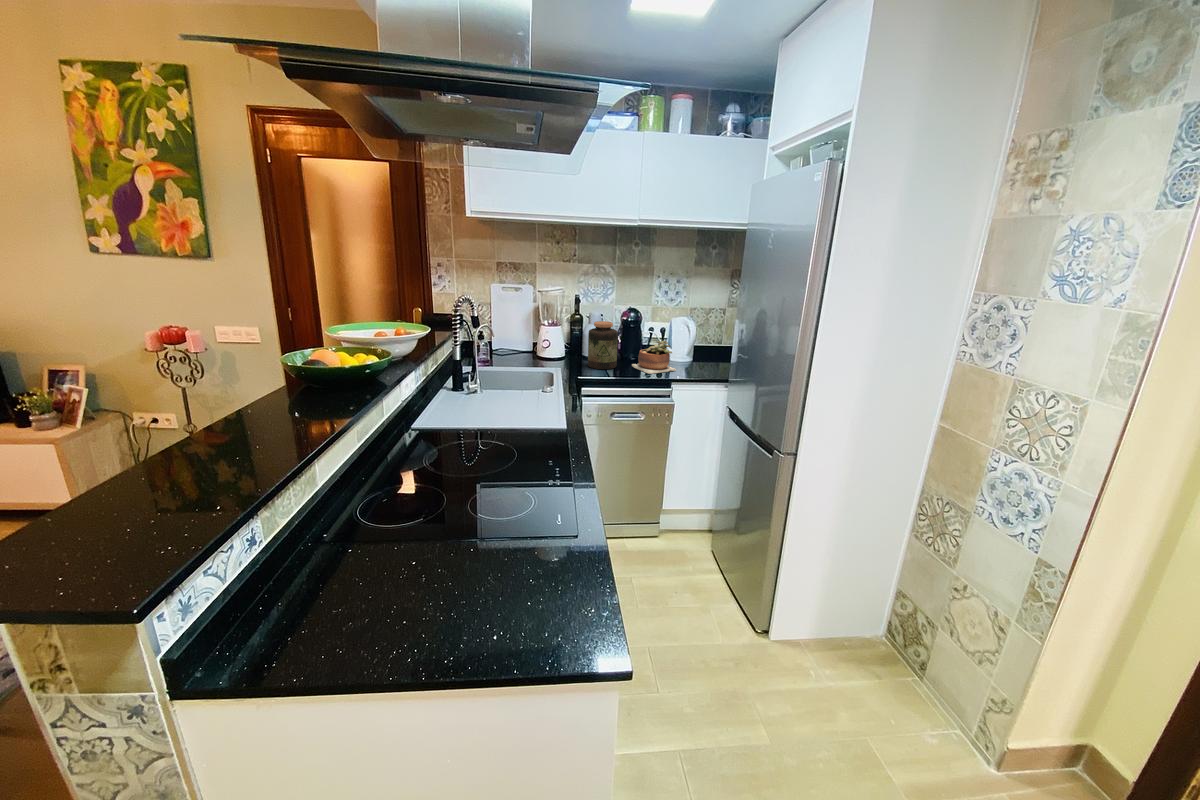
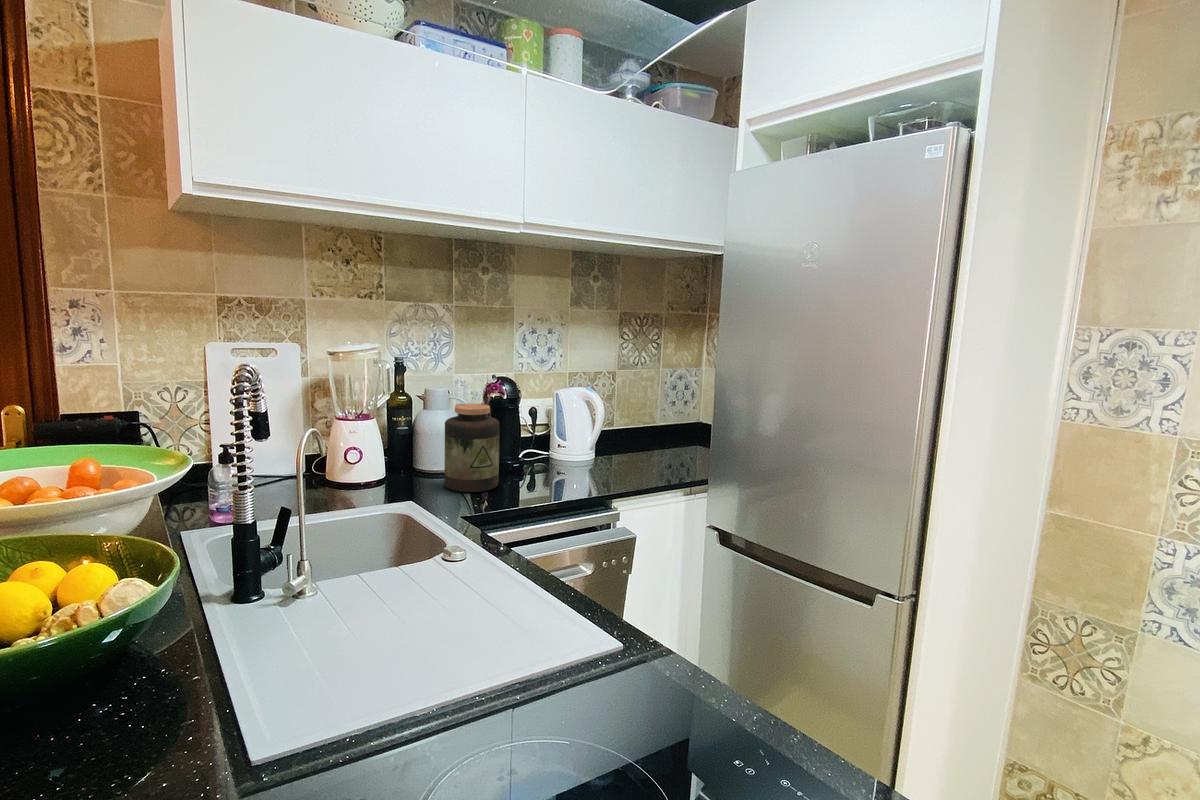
succulent plant: present [632,341,676,374] -> none [520,429,596,488]

